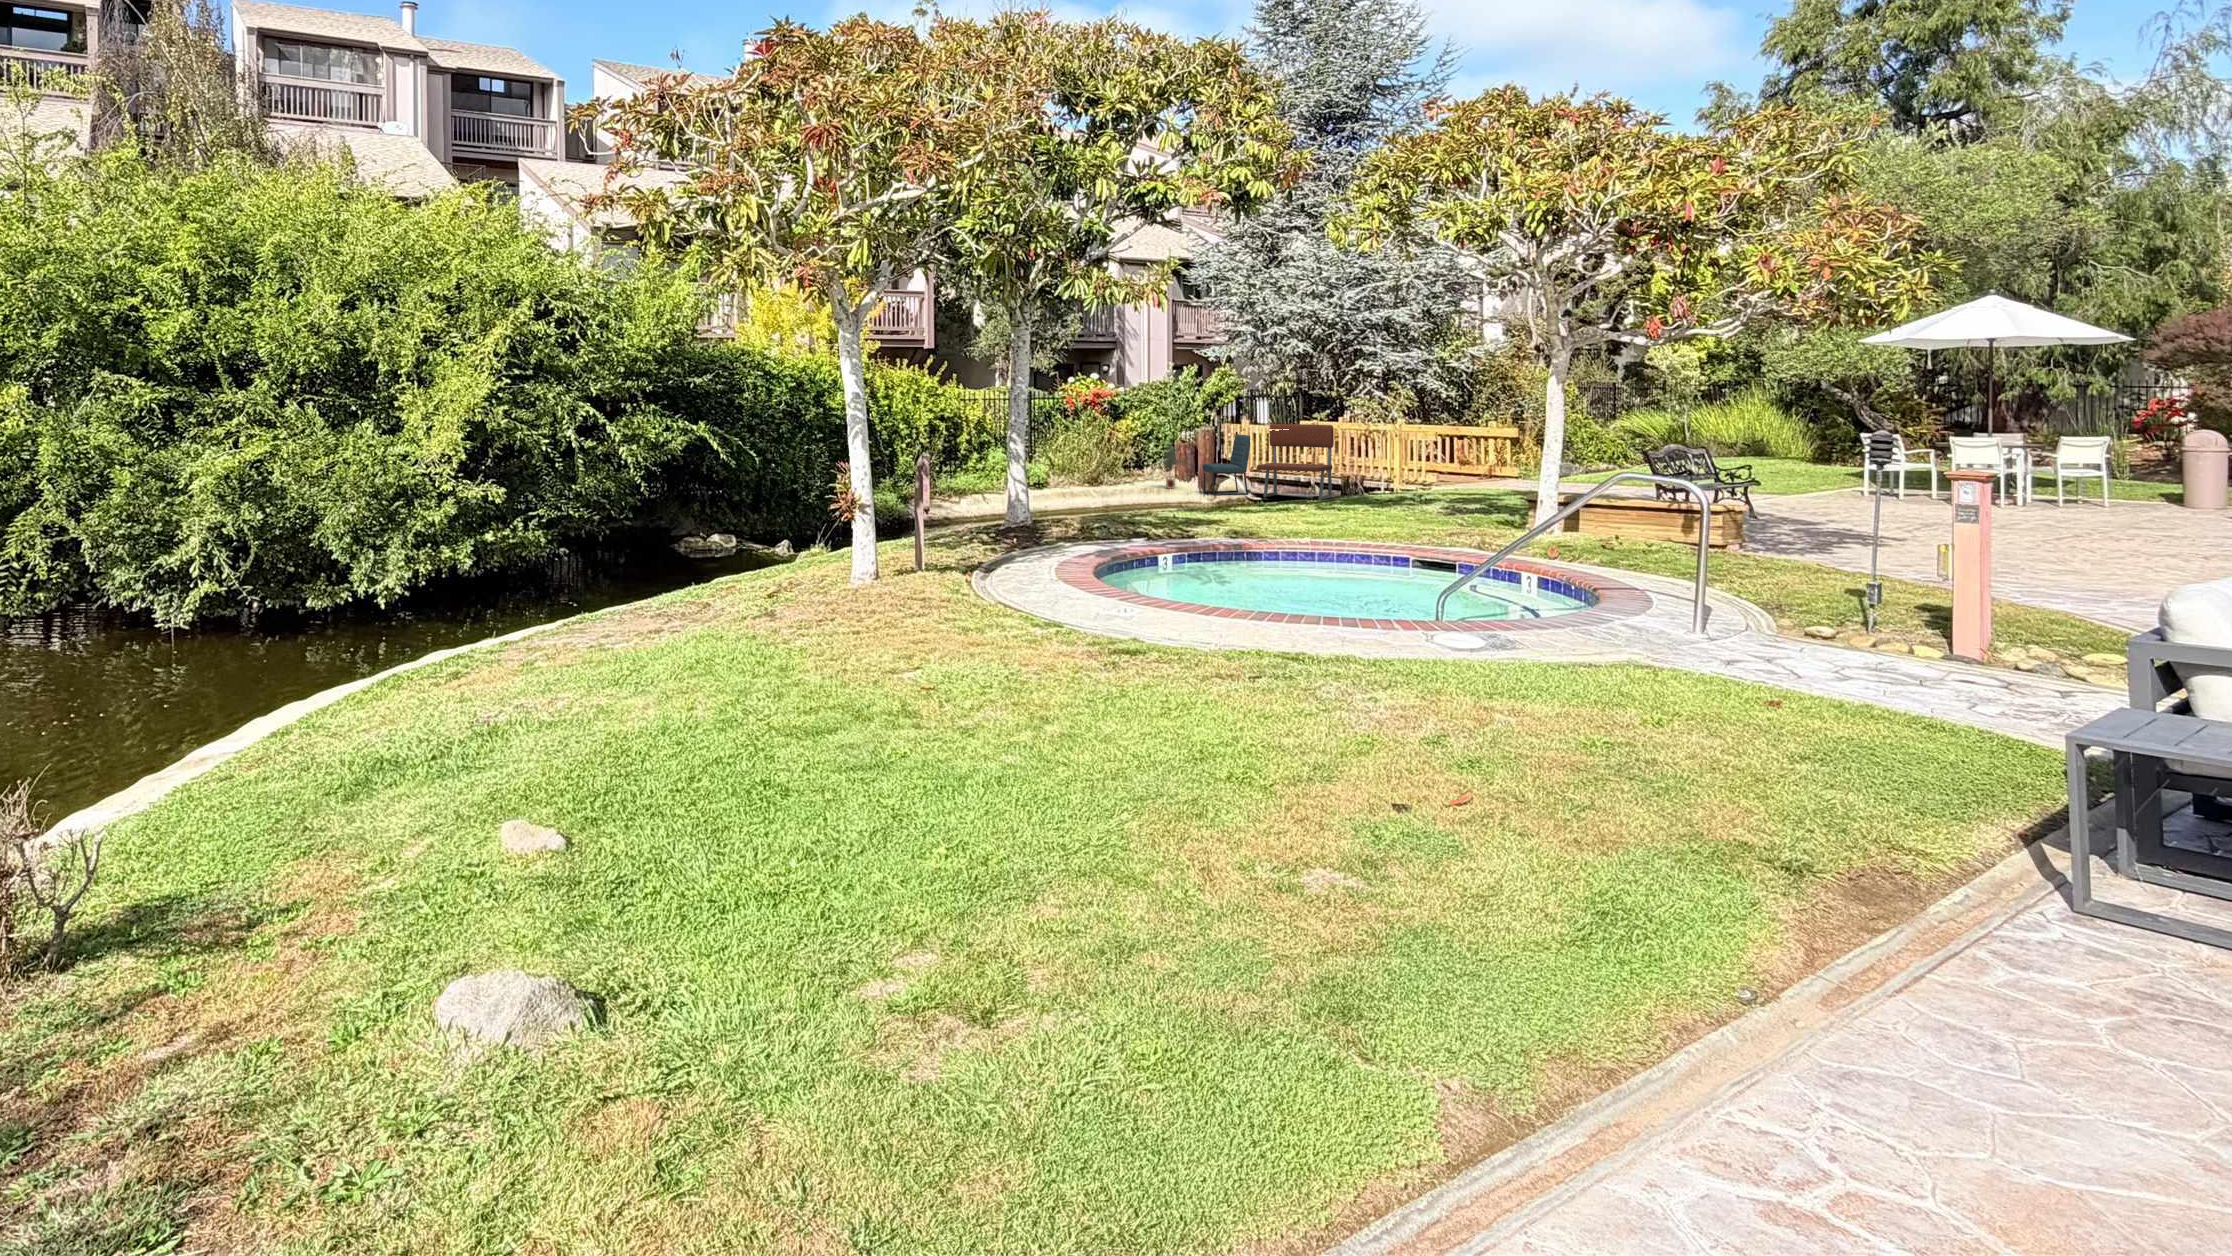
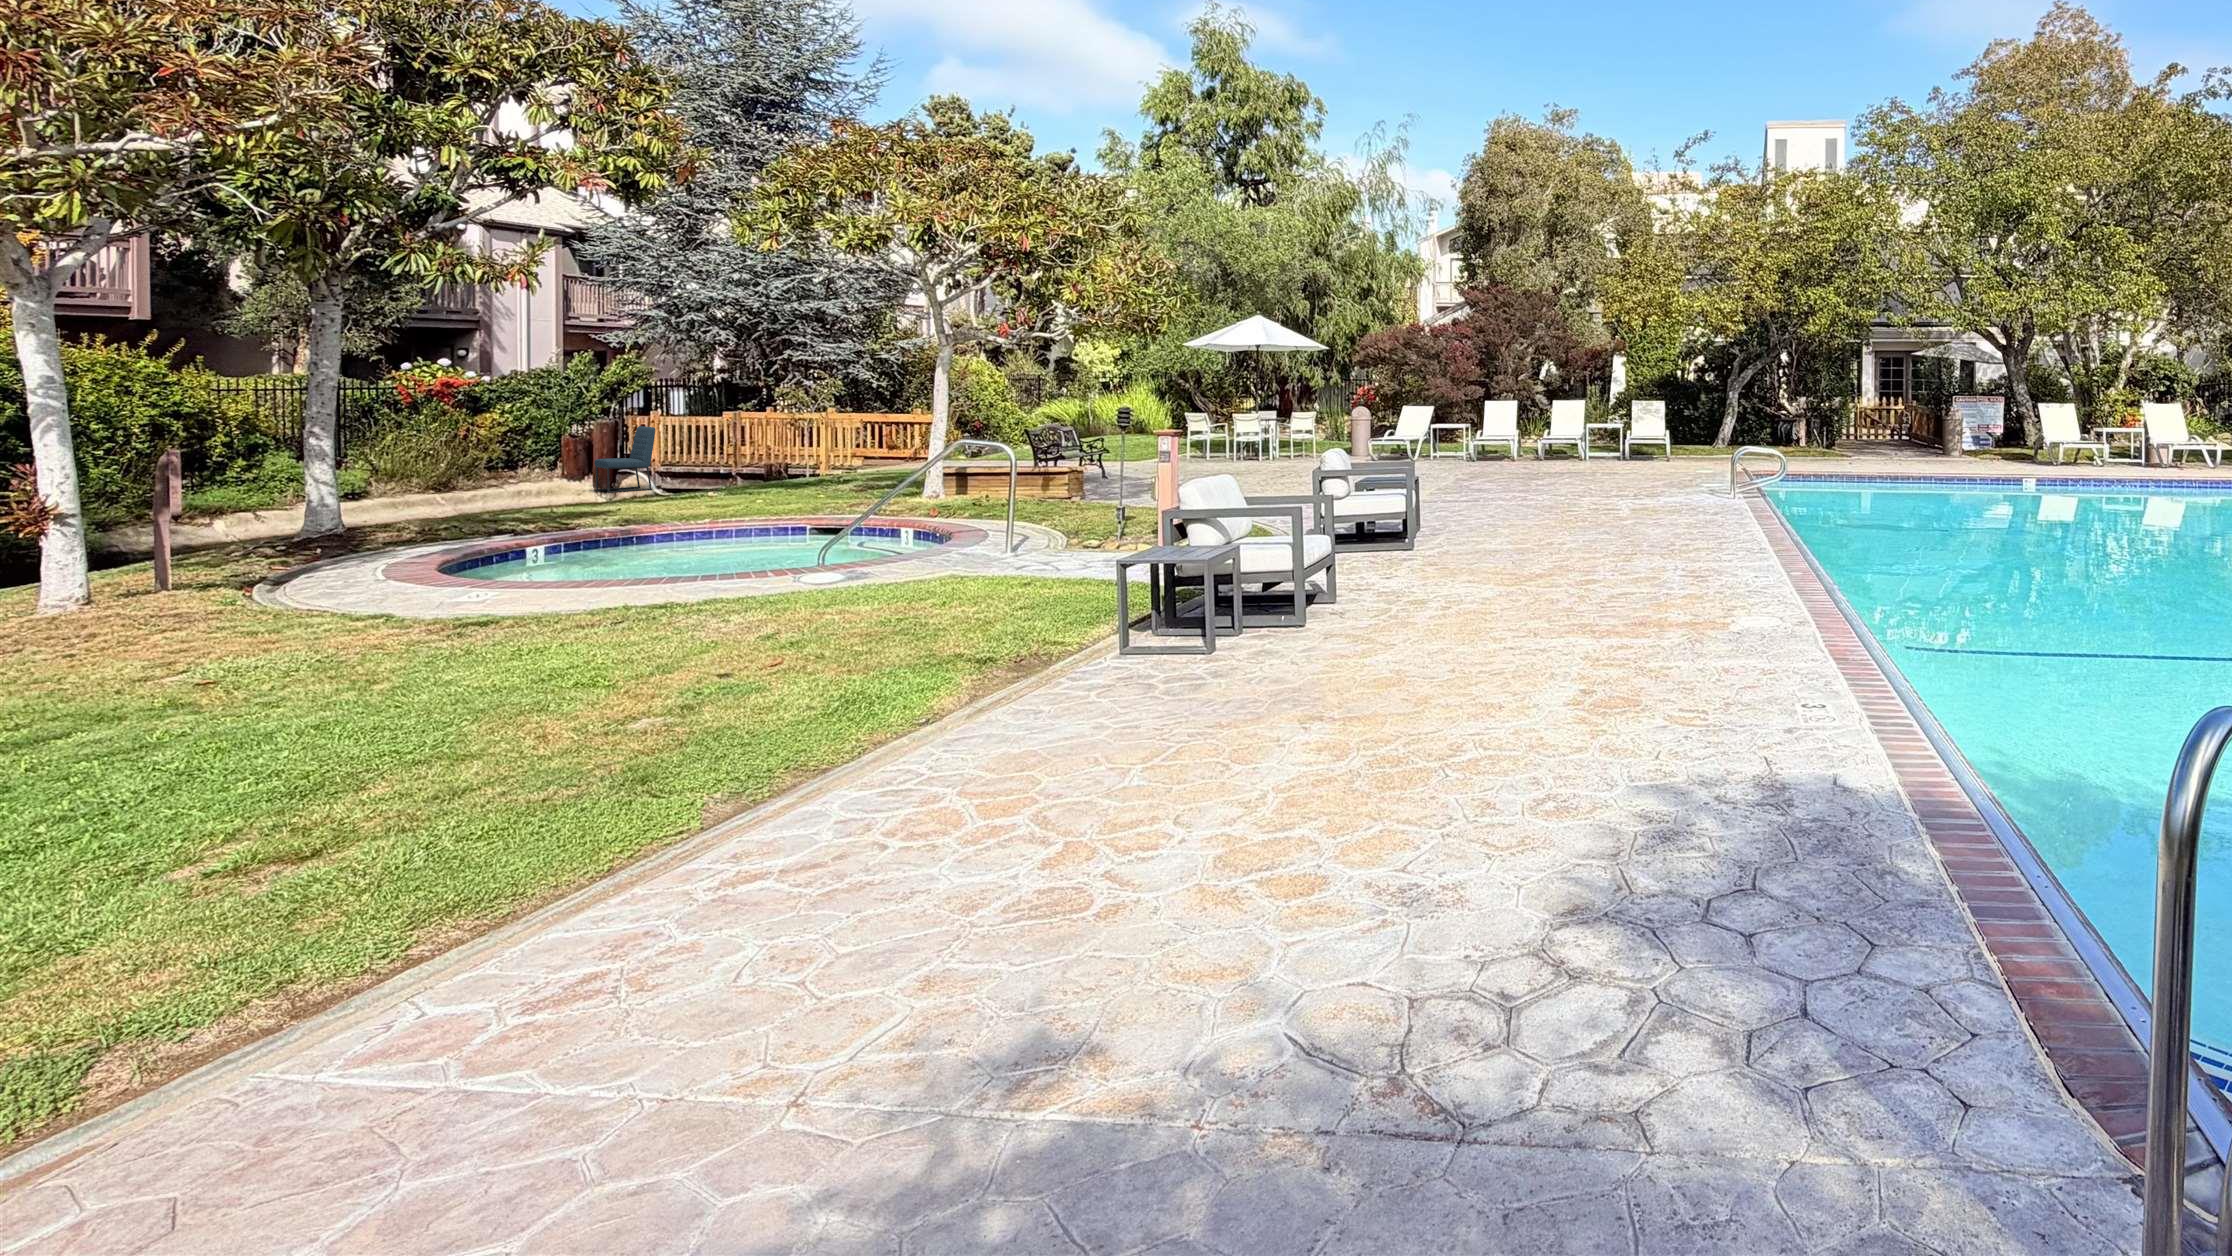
bench: present [1257,424,1334,500] -> none [662,415,751,491]
potted tree: present [1164,442,1187,489] -> none [539,435,576,489]

